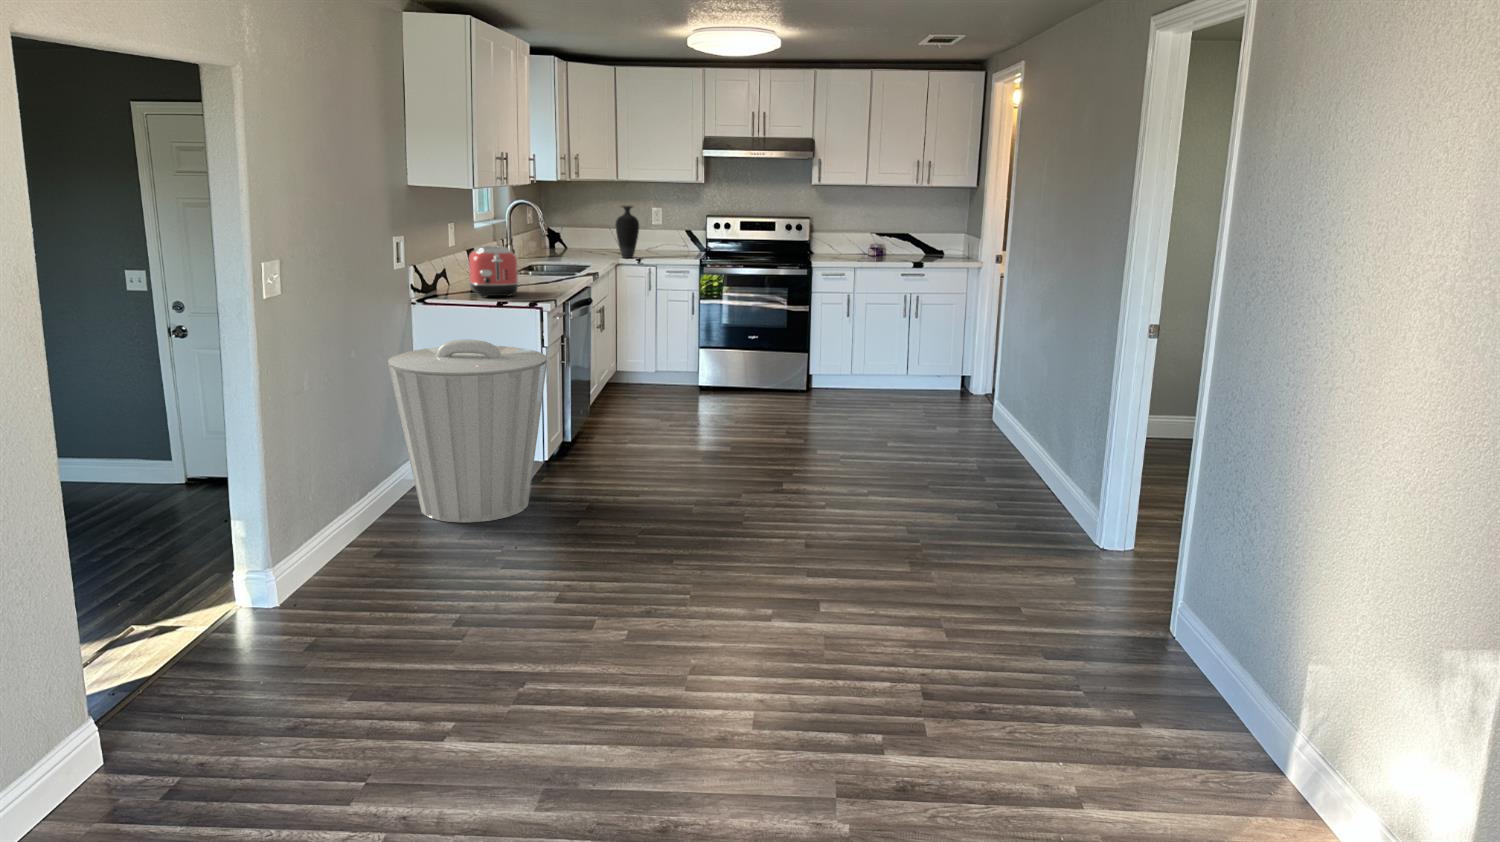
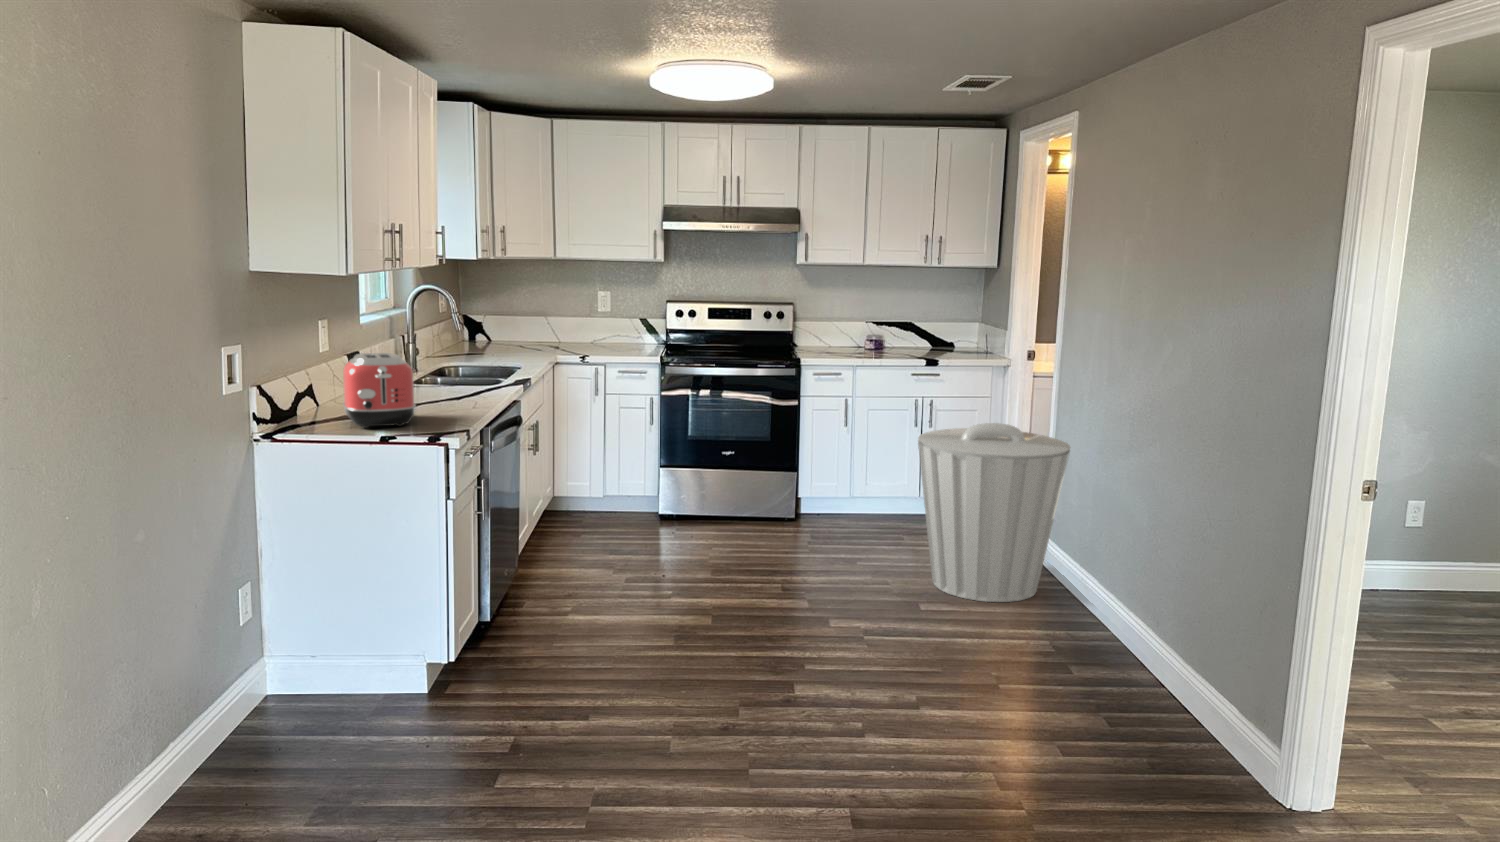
vase: present [616,205,639,258] -> none [553,290,583,355]
trash can: present [388,339,547,522] -> present [918,423,1071,602]

